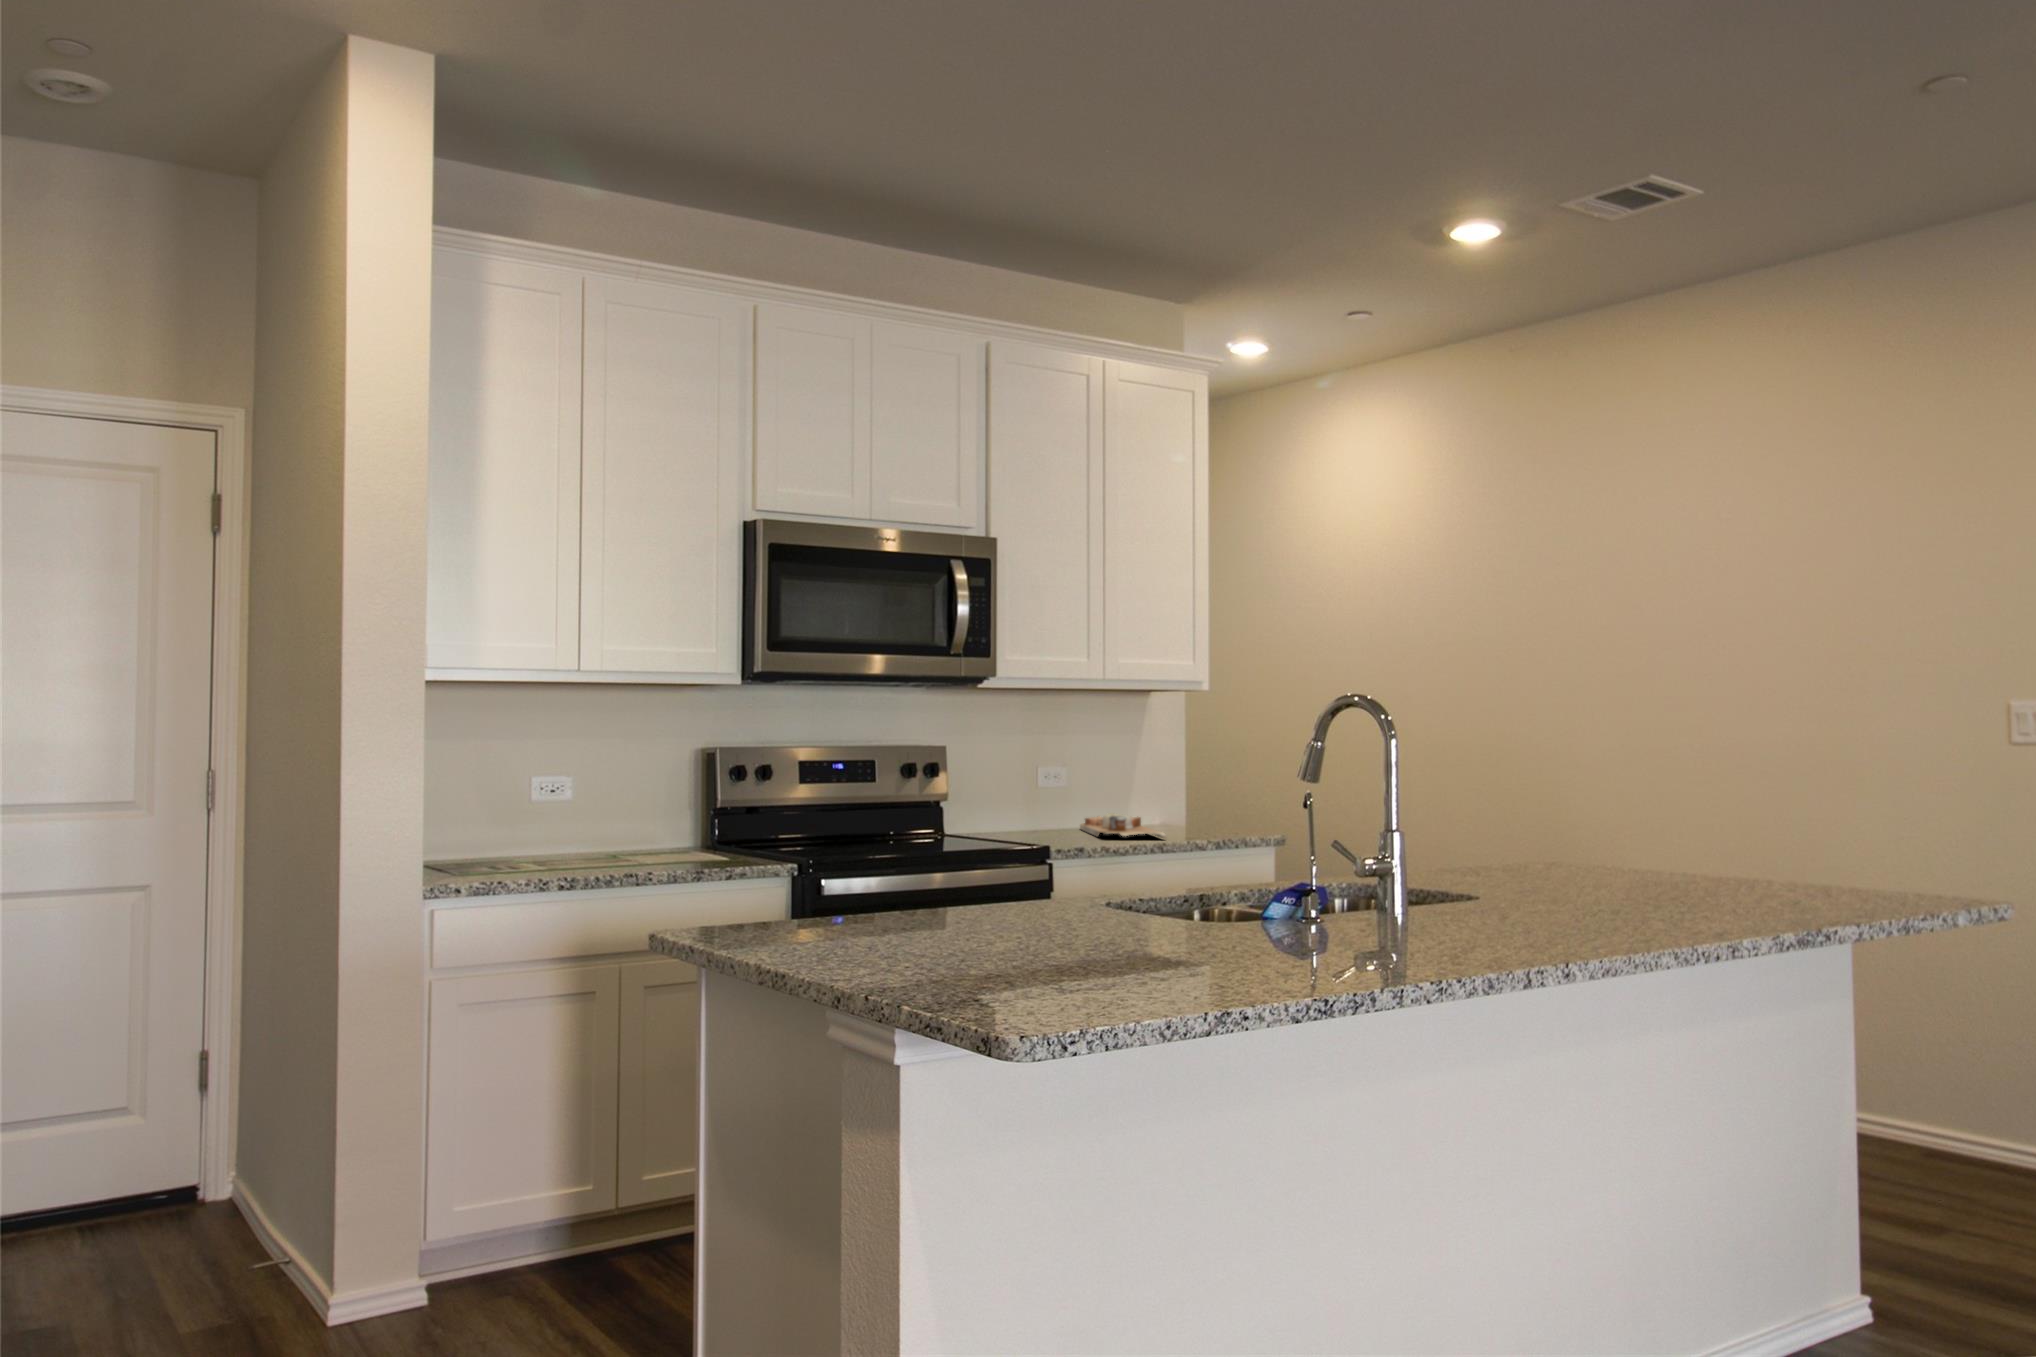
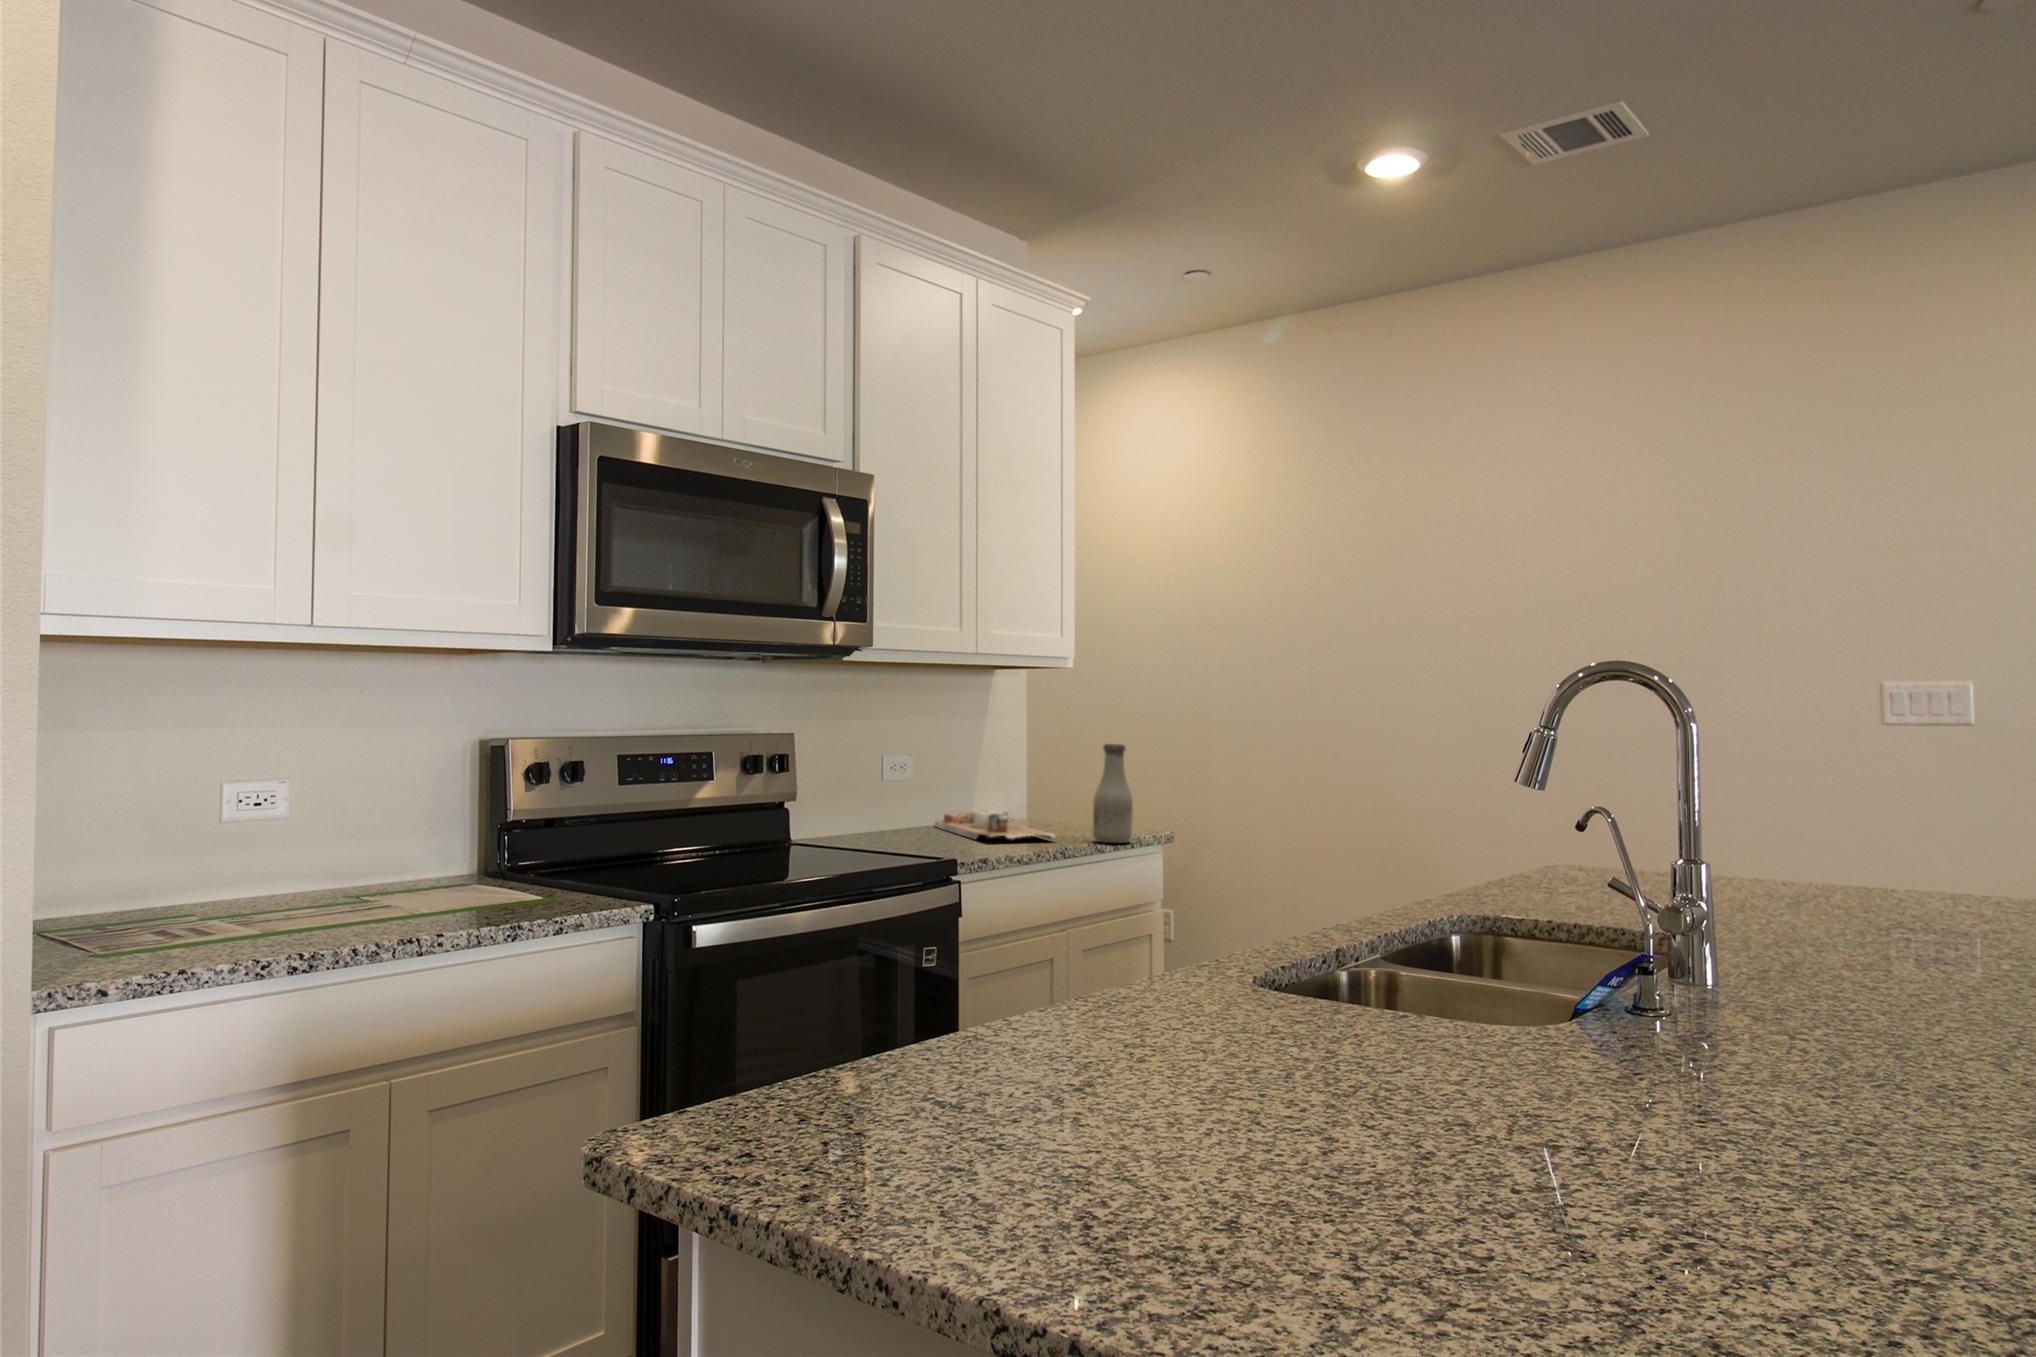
bottle: none [1198,756,1232,841] -> present [1093,744,1133,843]

